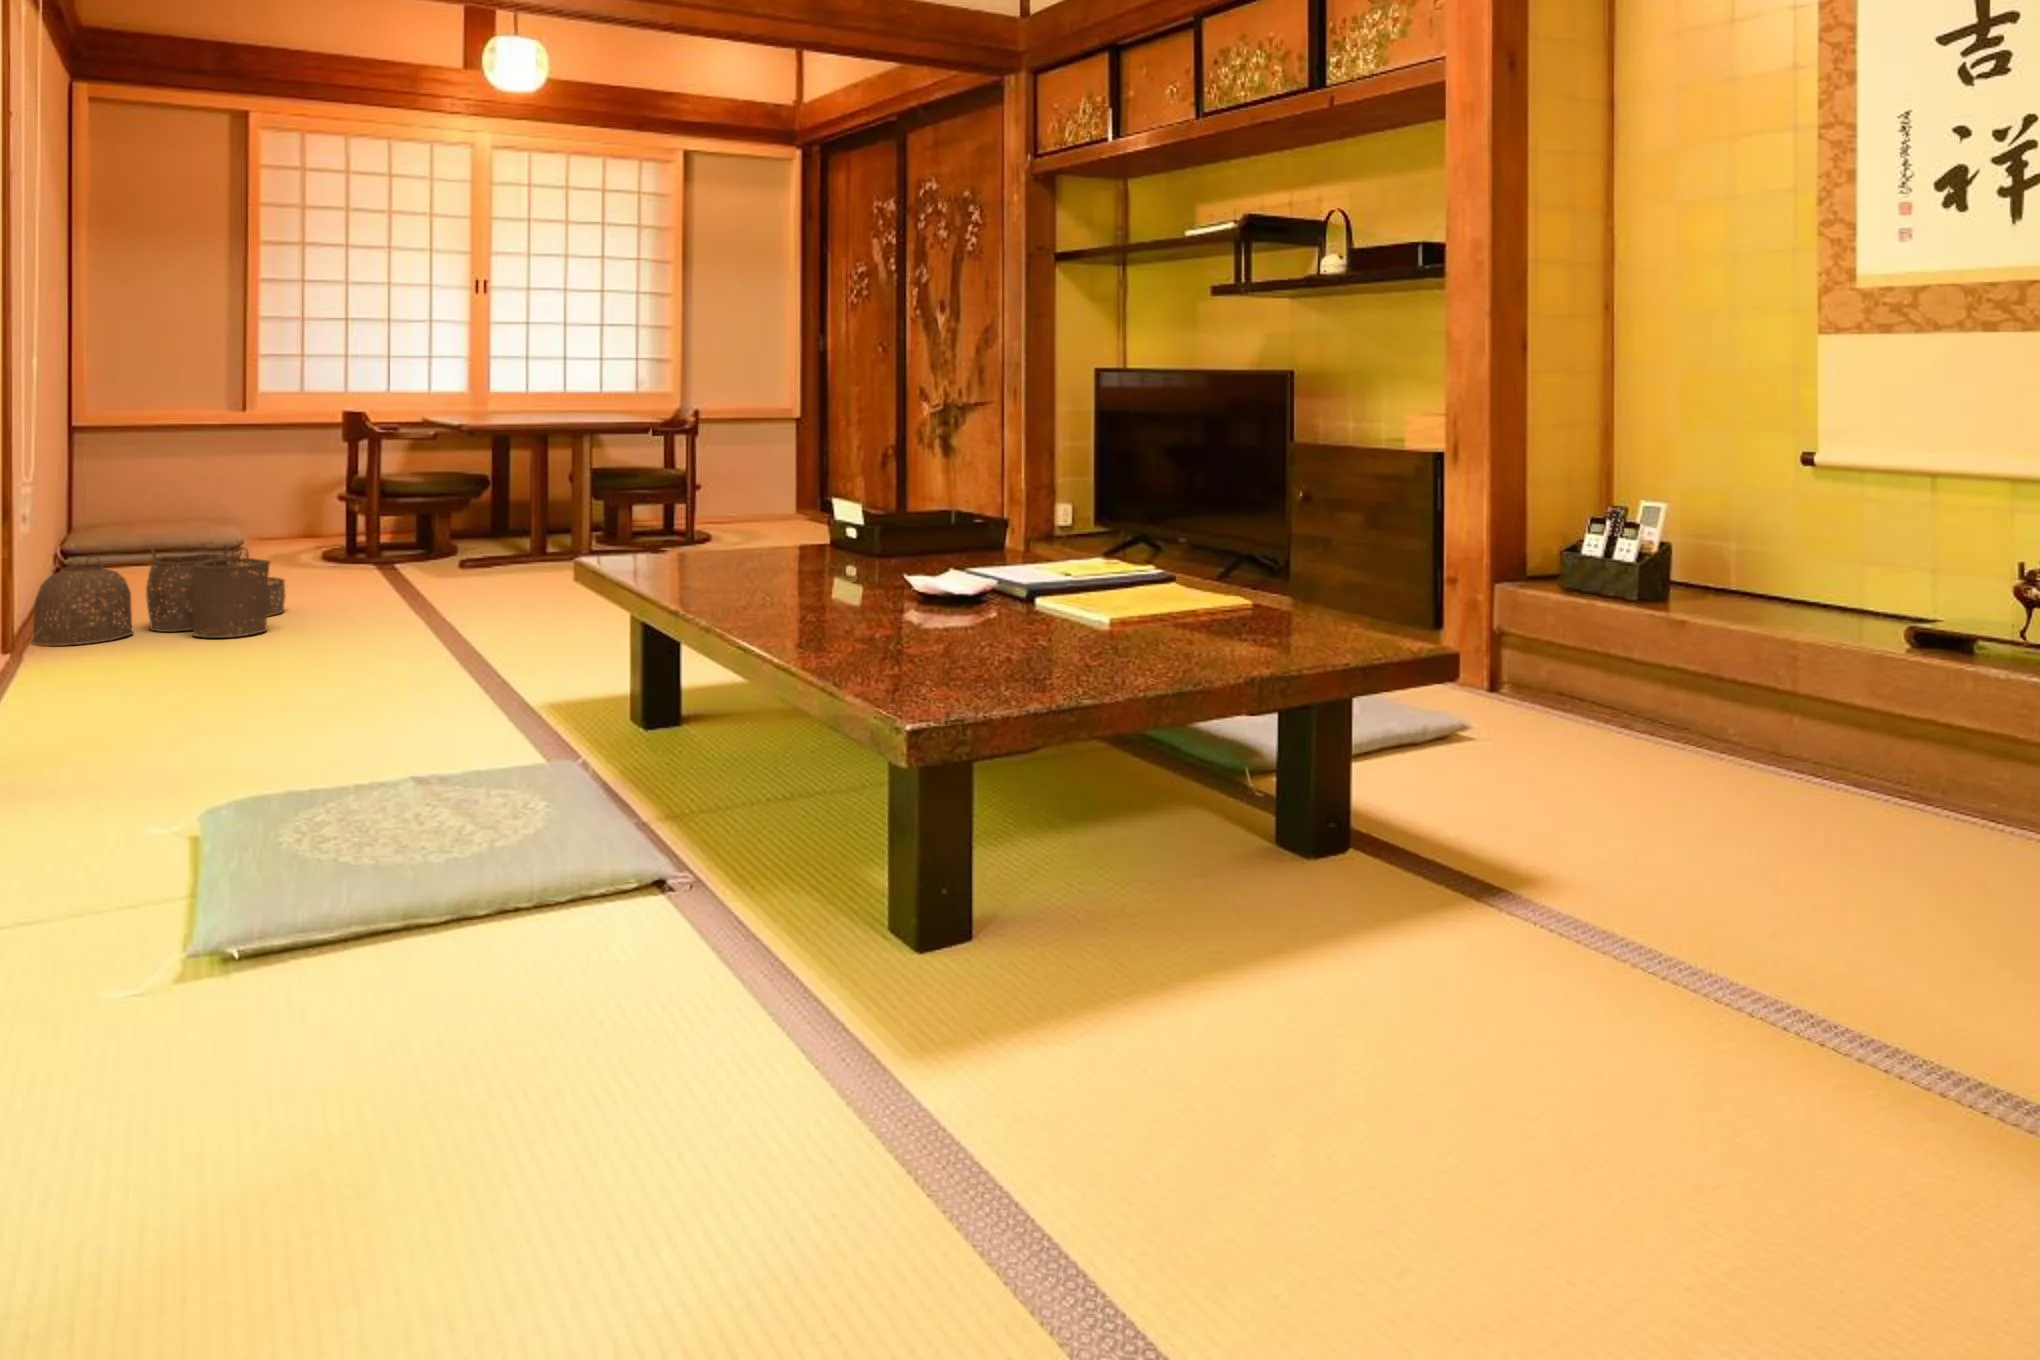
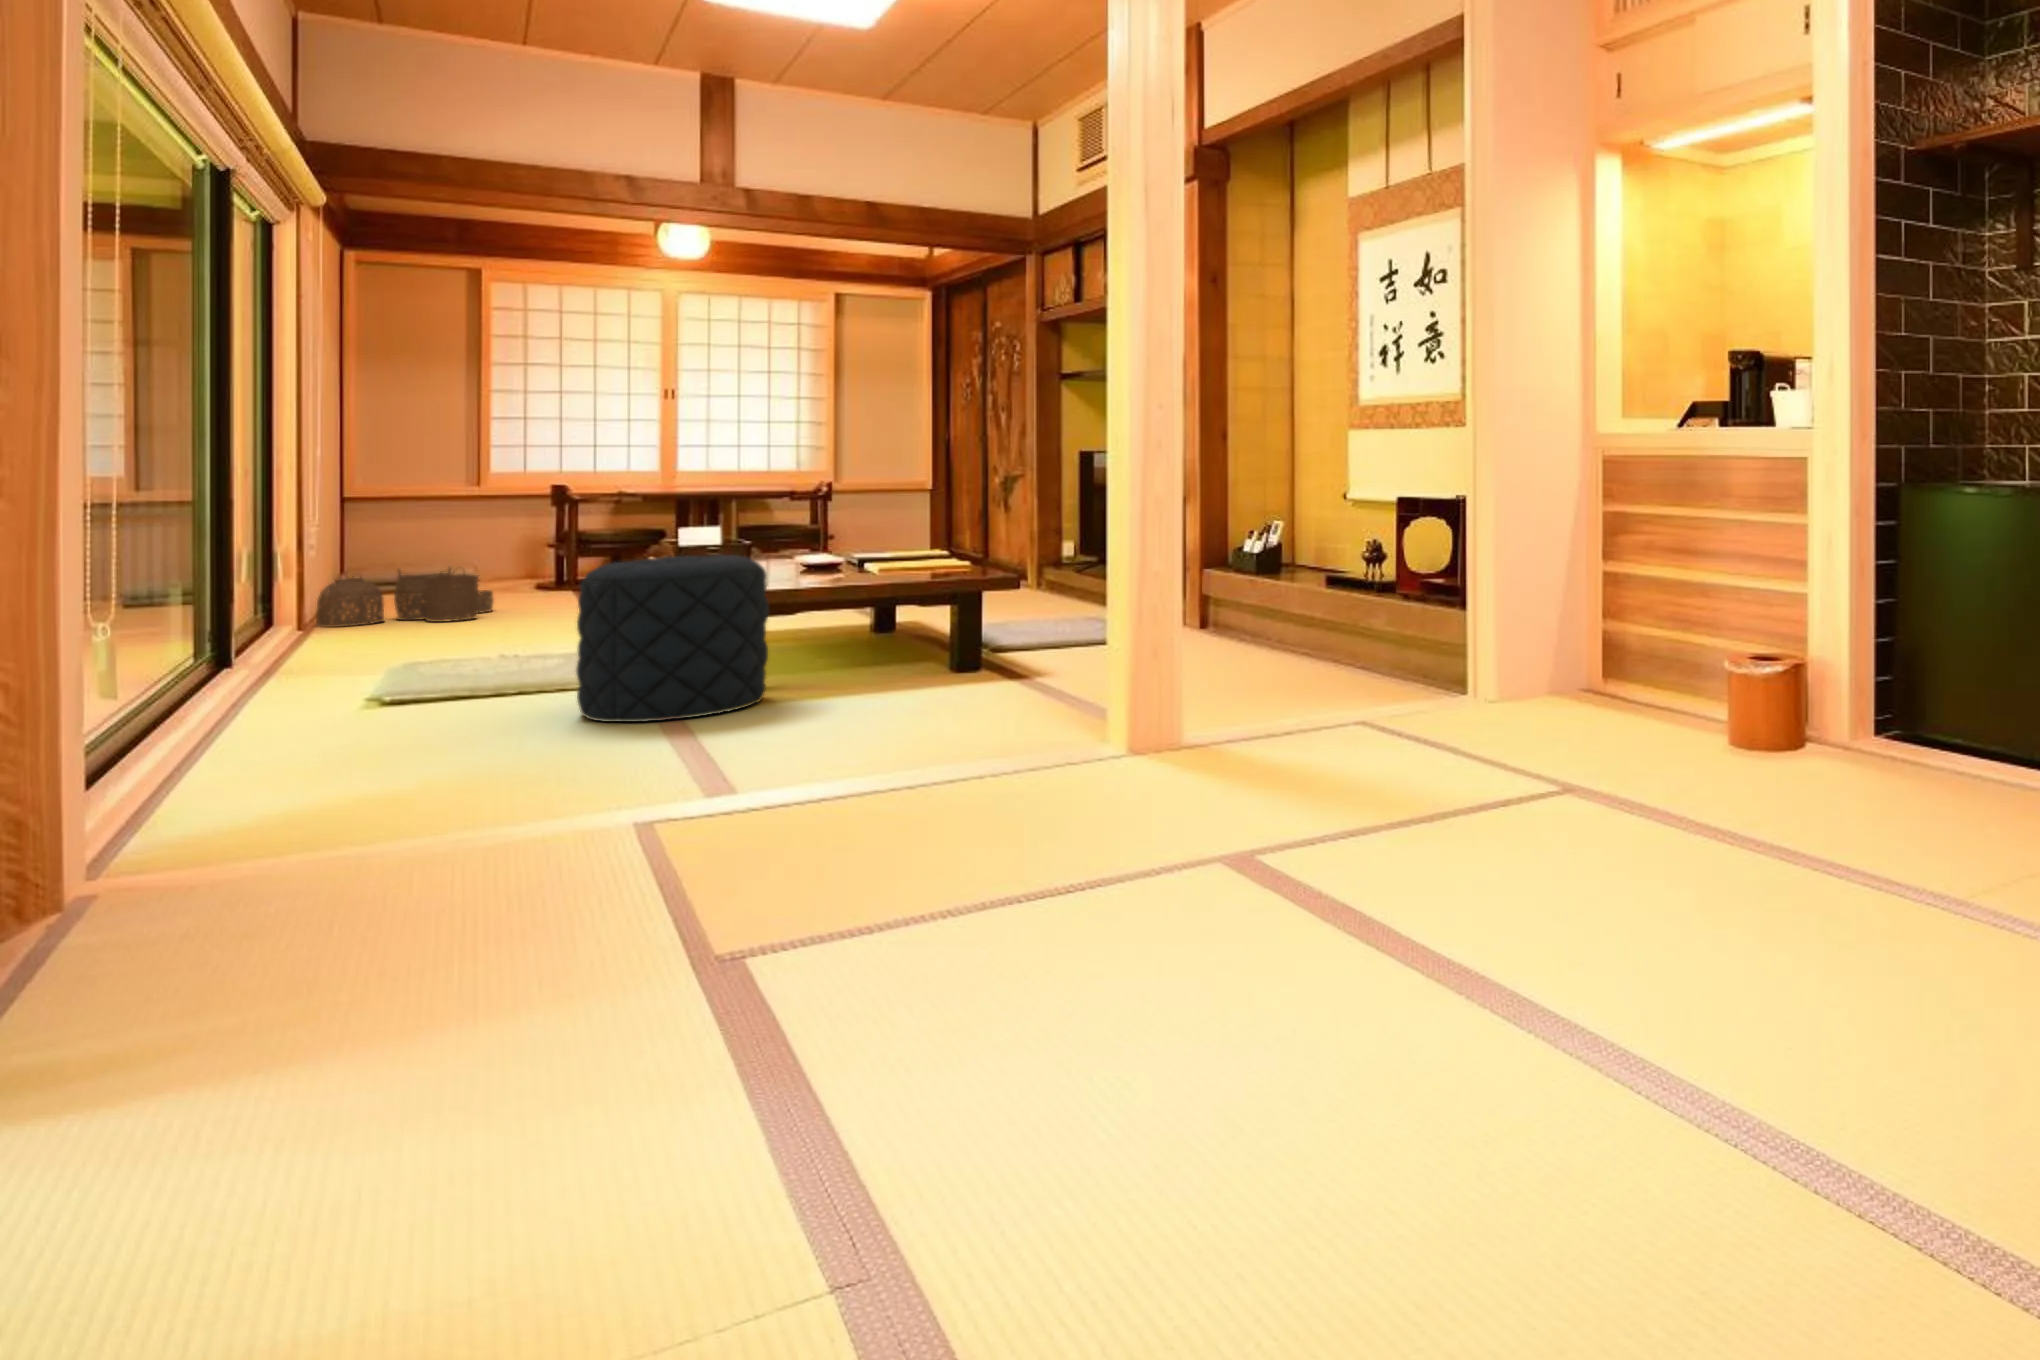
pouf: none [656,634,1107,1189] -> present [576,555,769,722]

